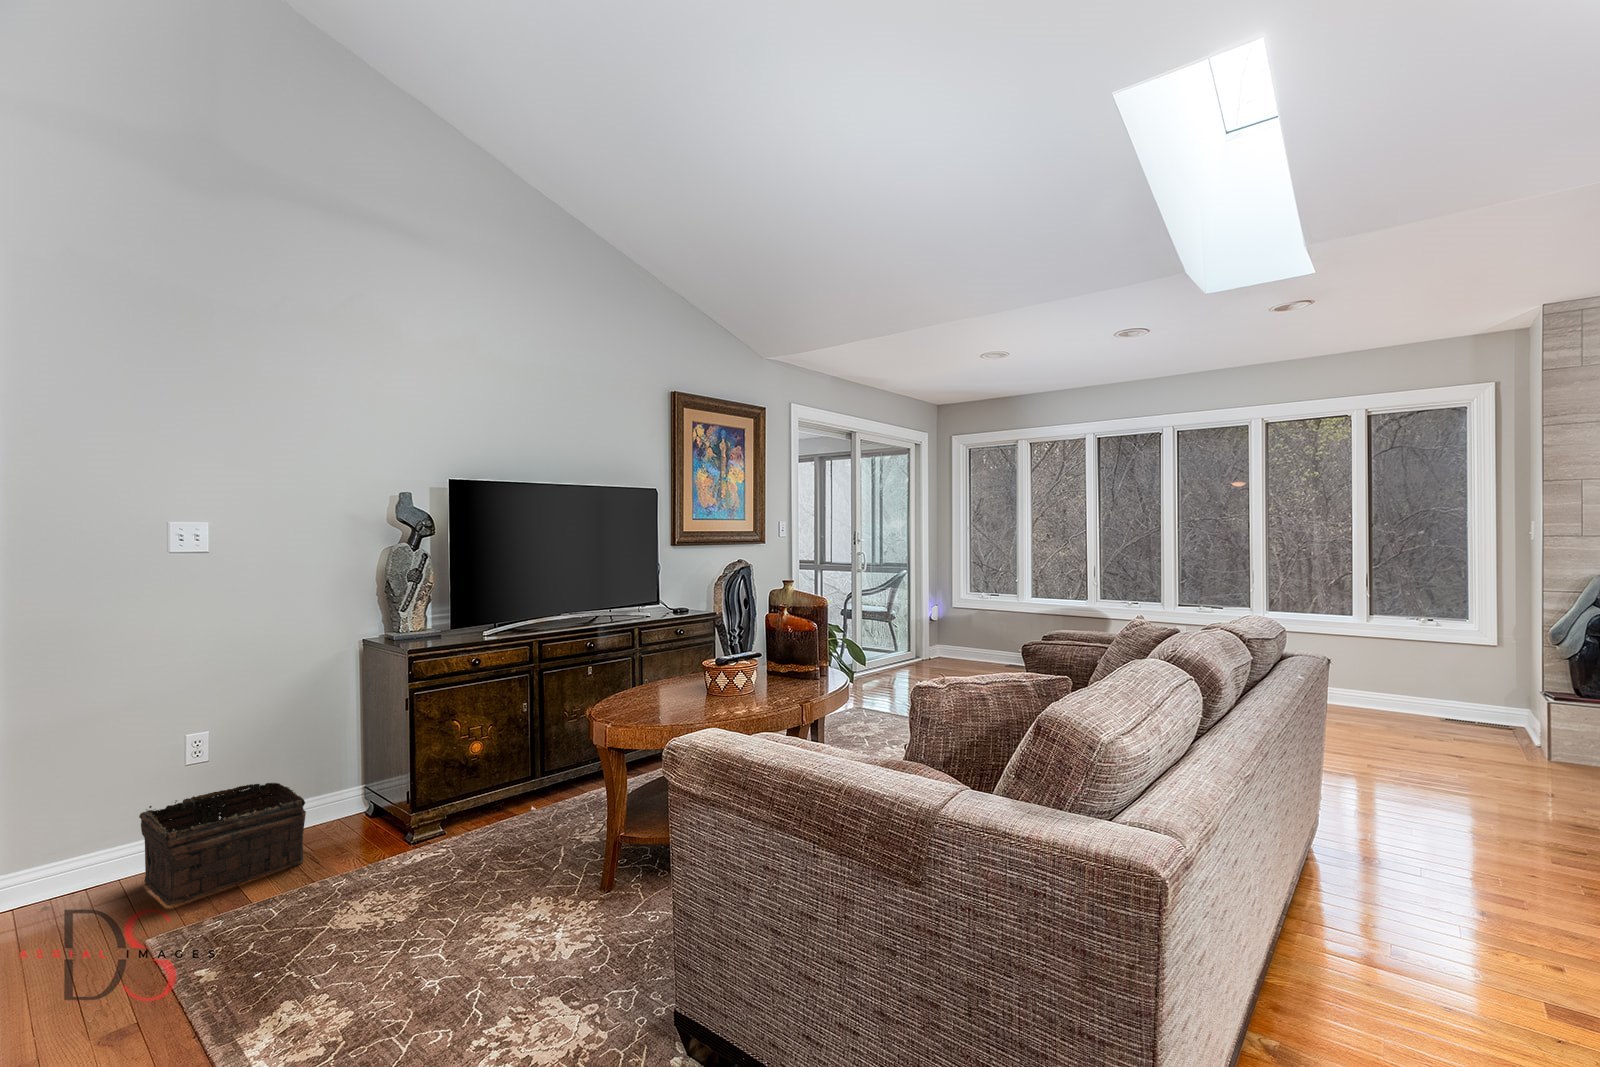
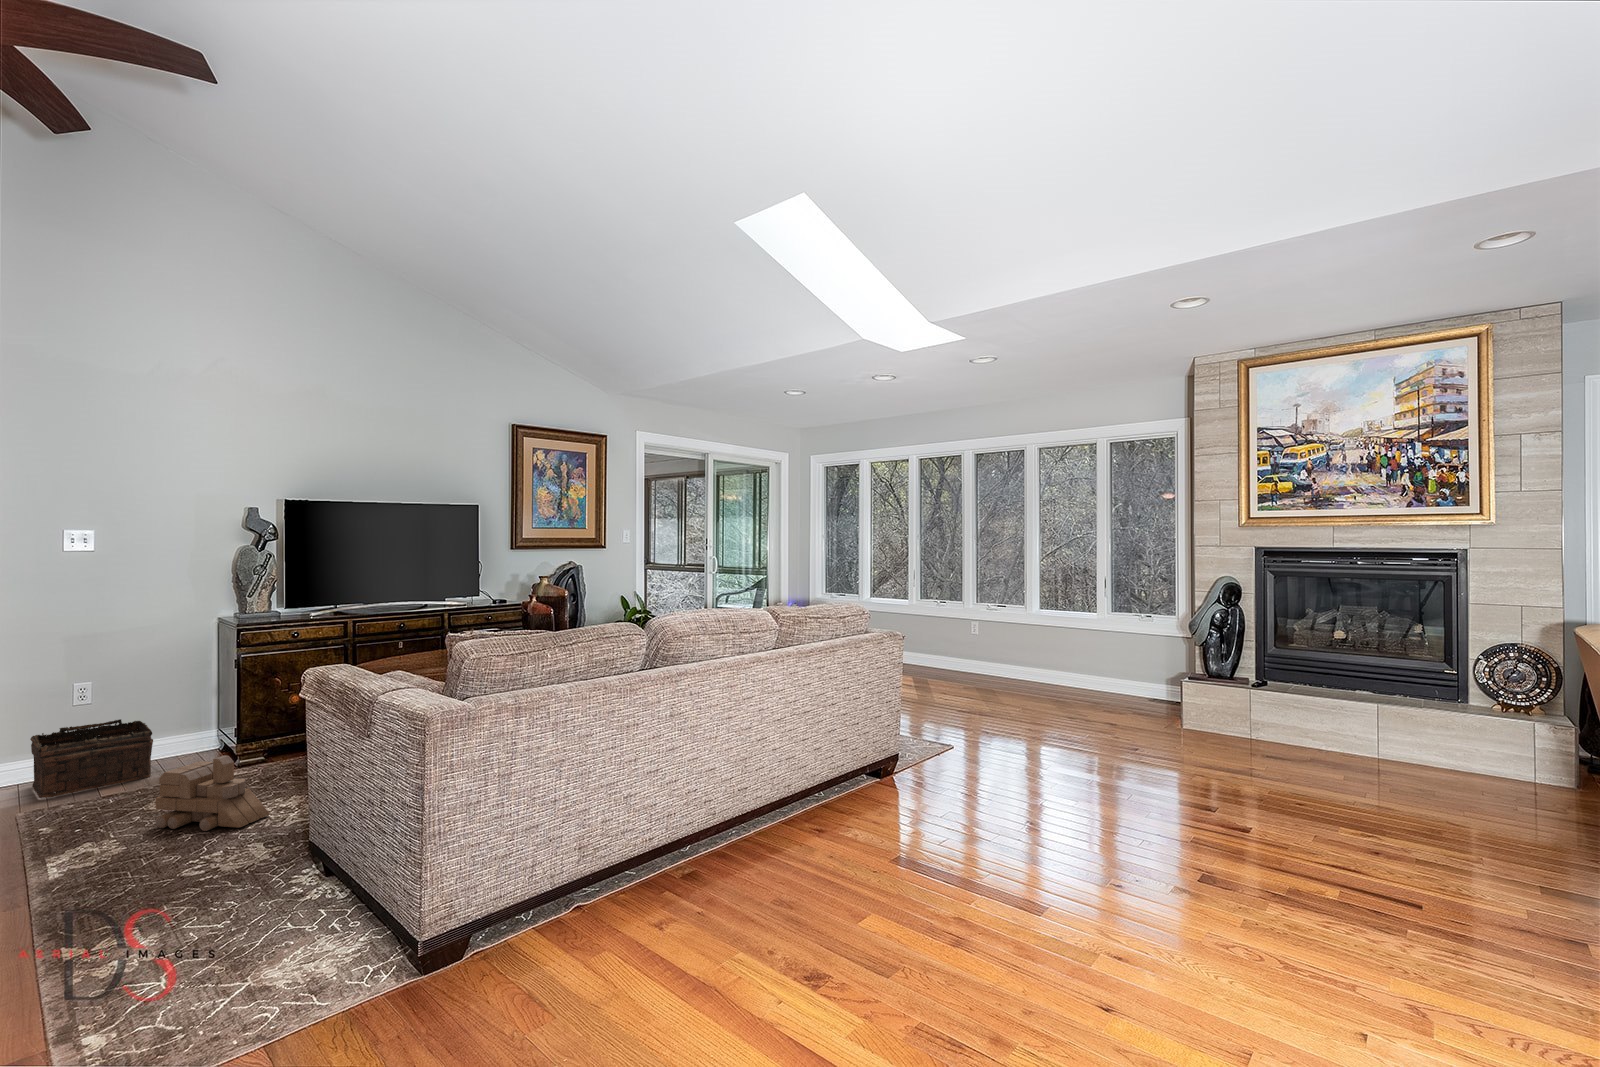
toy train: none [378,849,537,967] -> present [156,755,270,831]

